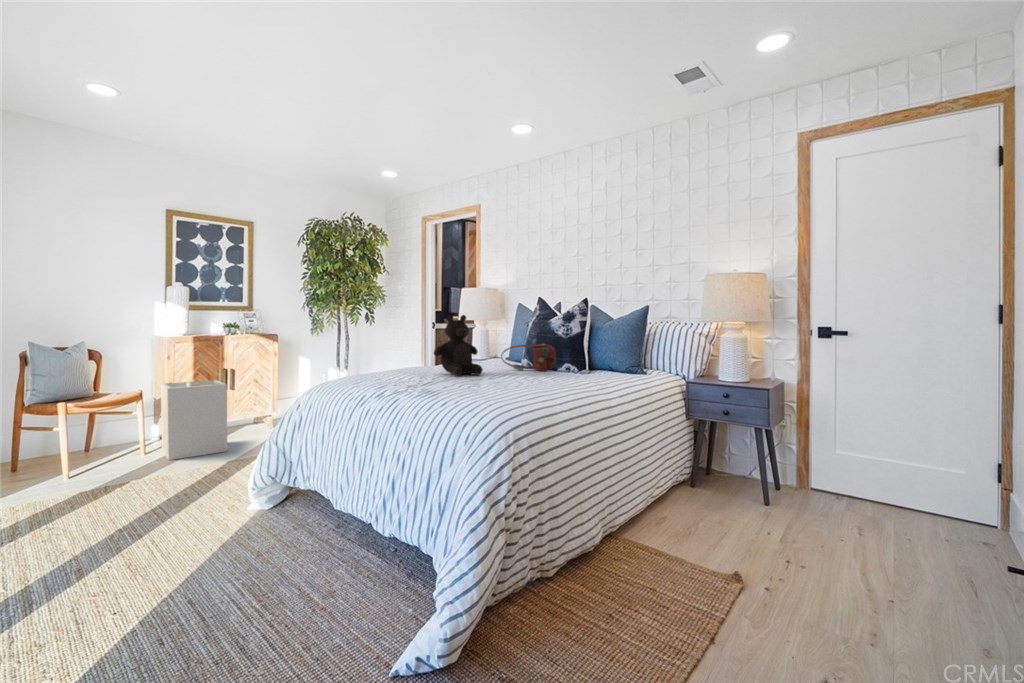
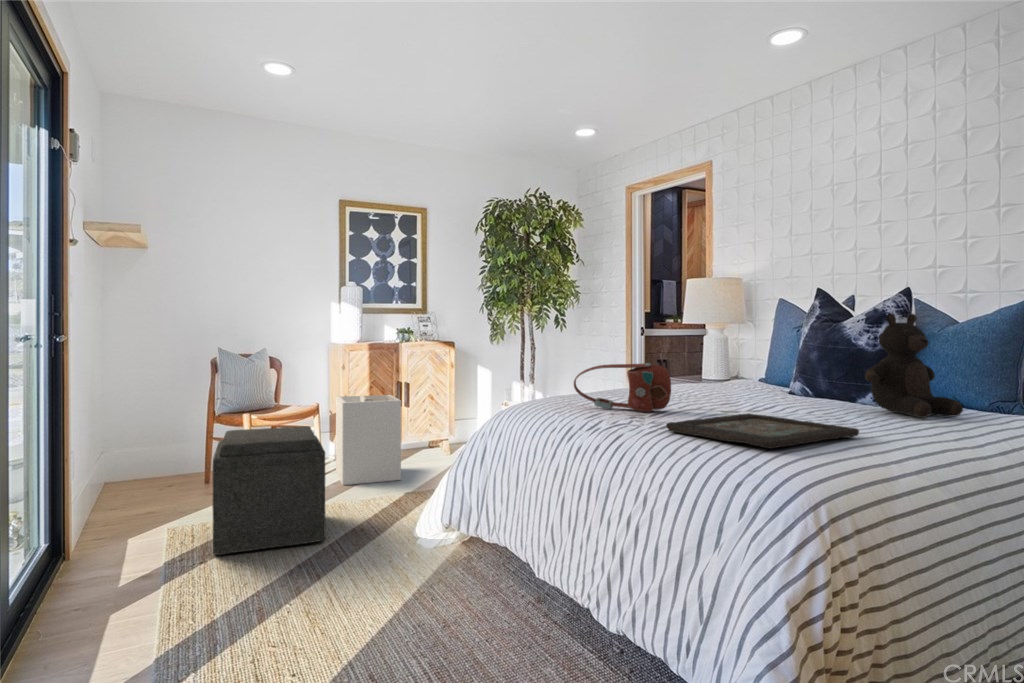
teddy bear: present [434,315,482,376] -> present [865,313,963,418]
handbag: present [501,344,556,371] -> present [574,363,671,412]
decorative tray: none [426,381,544,401] -> present [666,413,859,449]
ottoman: none [22,410,149,531] -> present [212,426,326,555]

